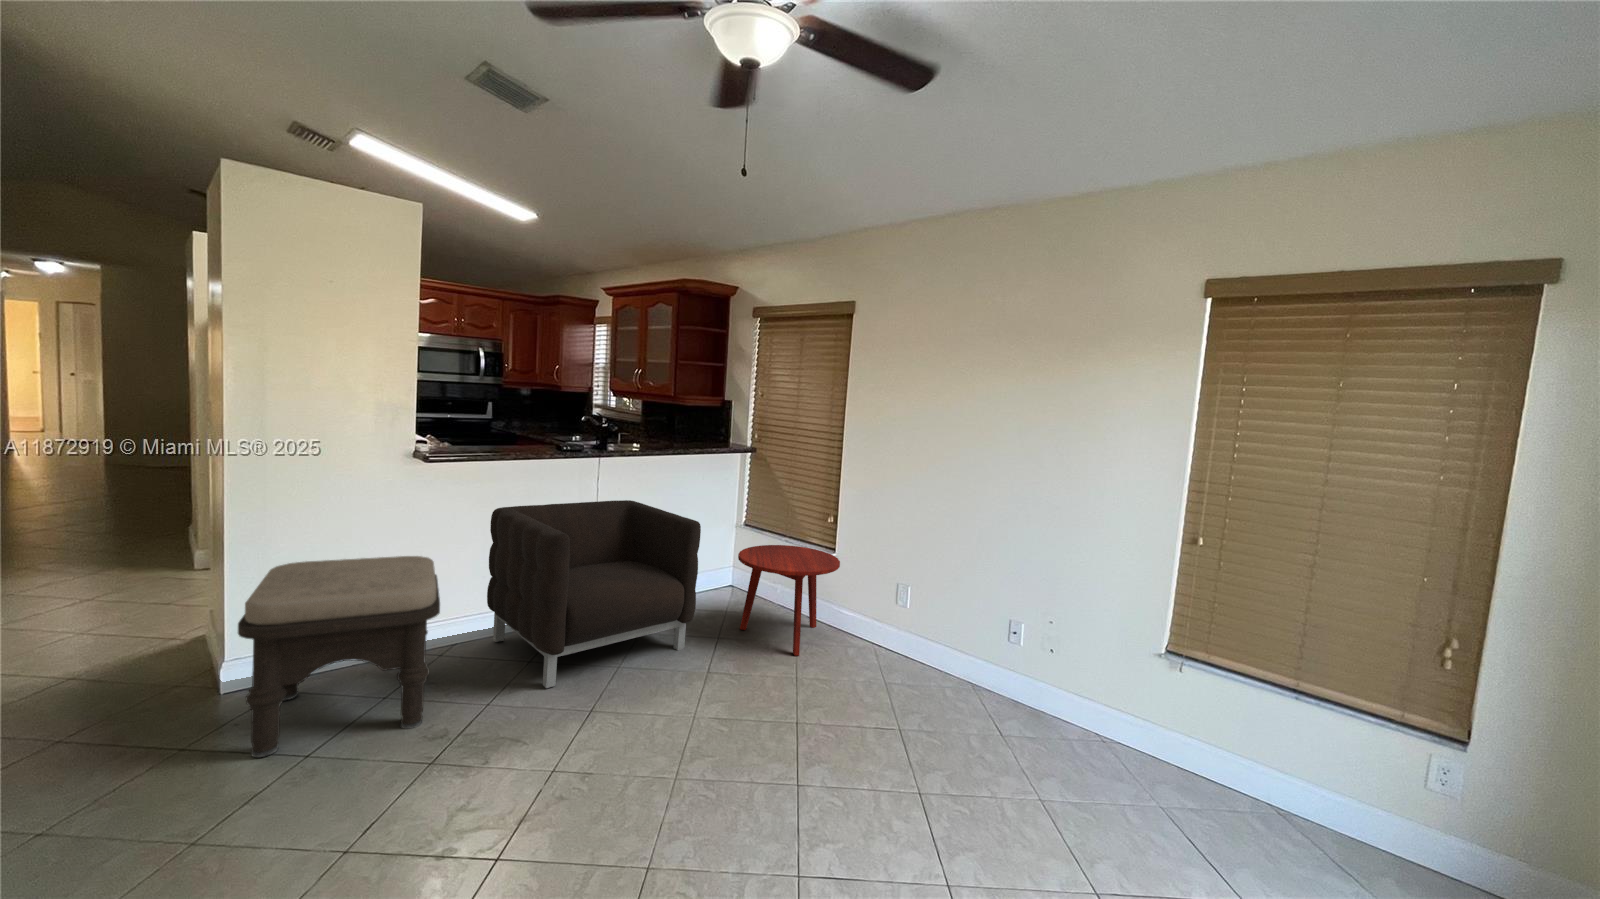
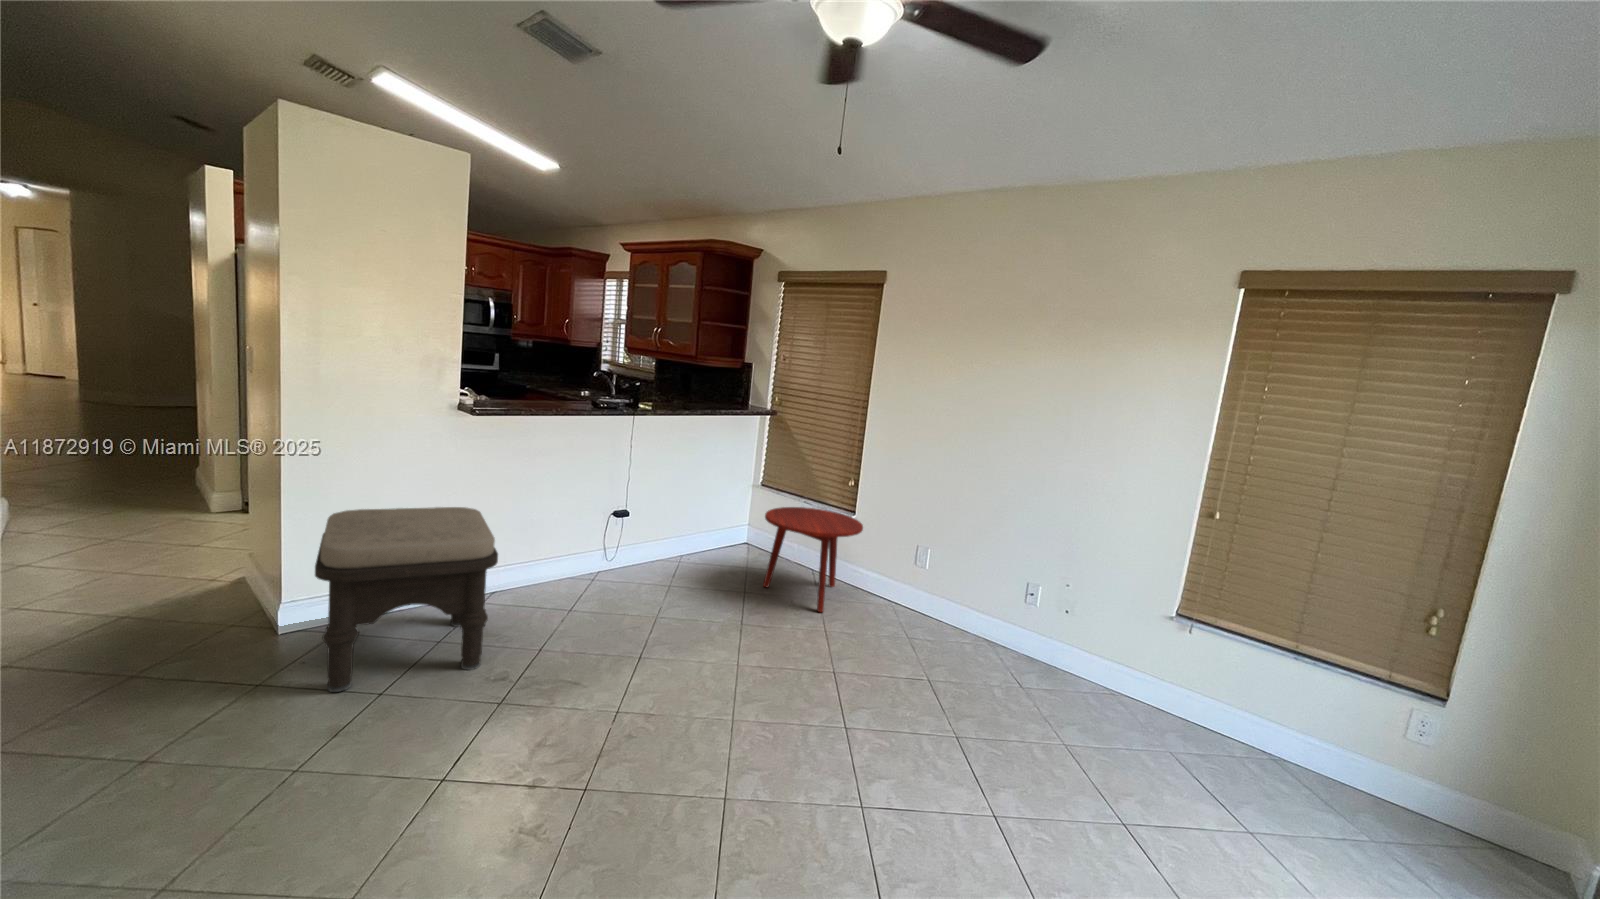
armchair: present [487,500,701,688] -> none [524,459,733,636]

